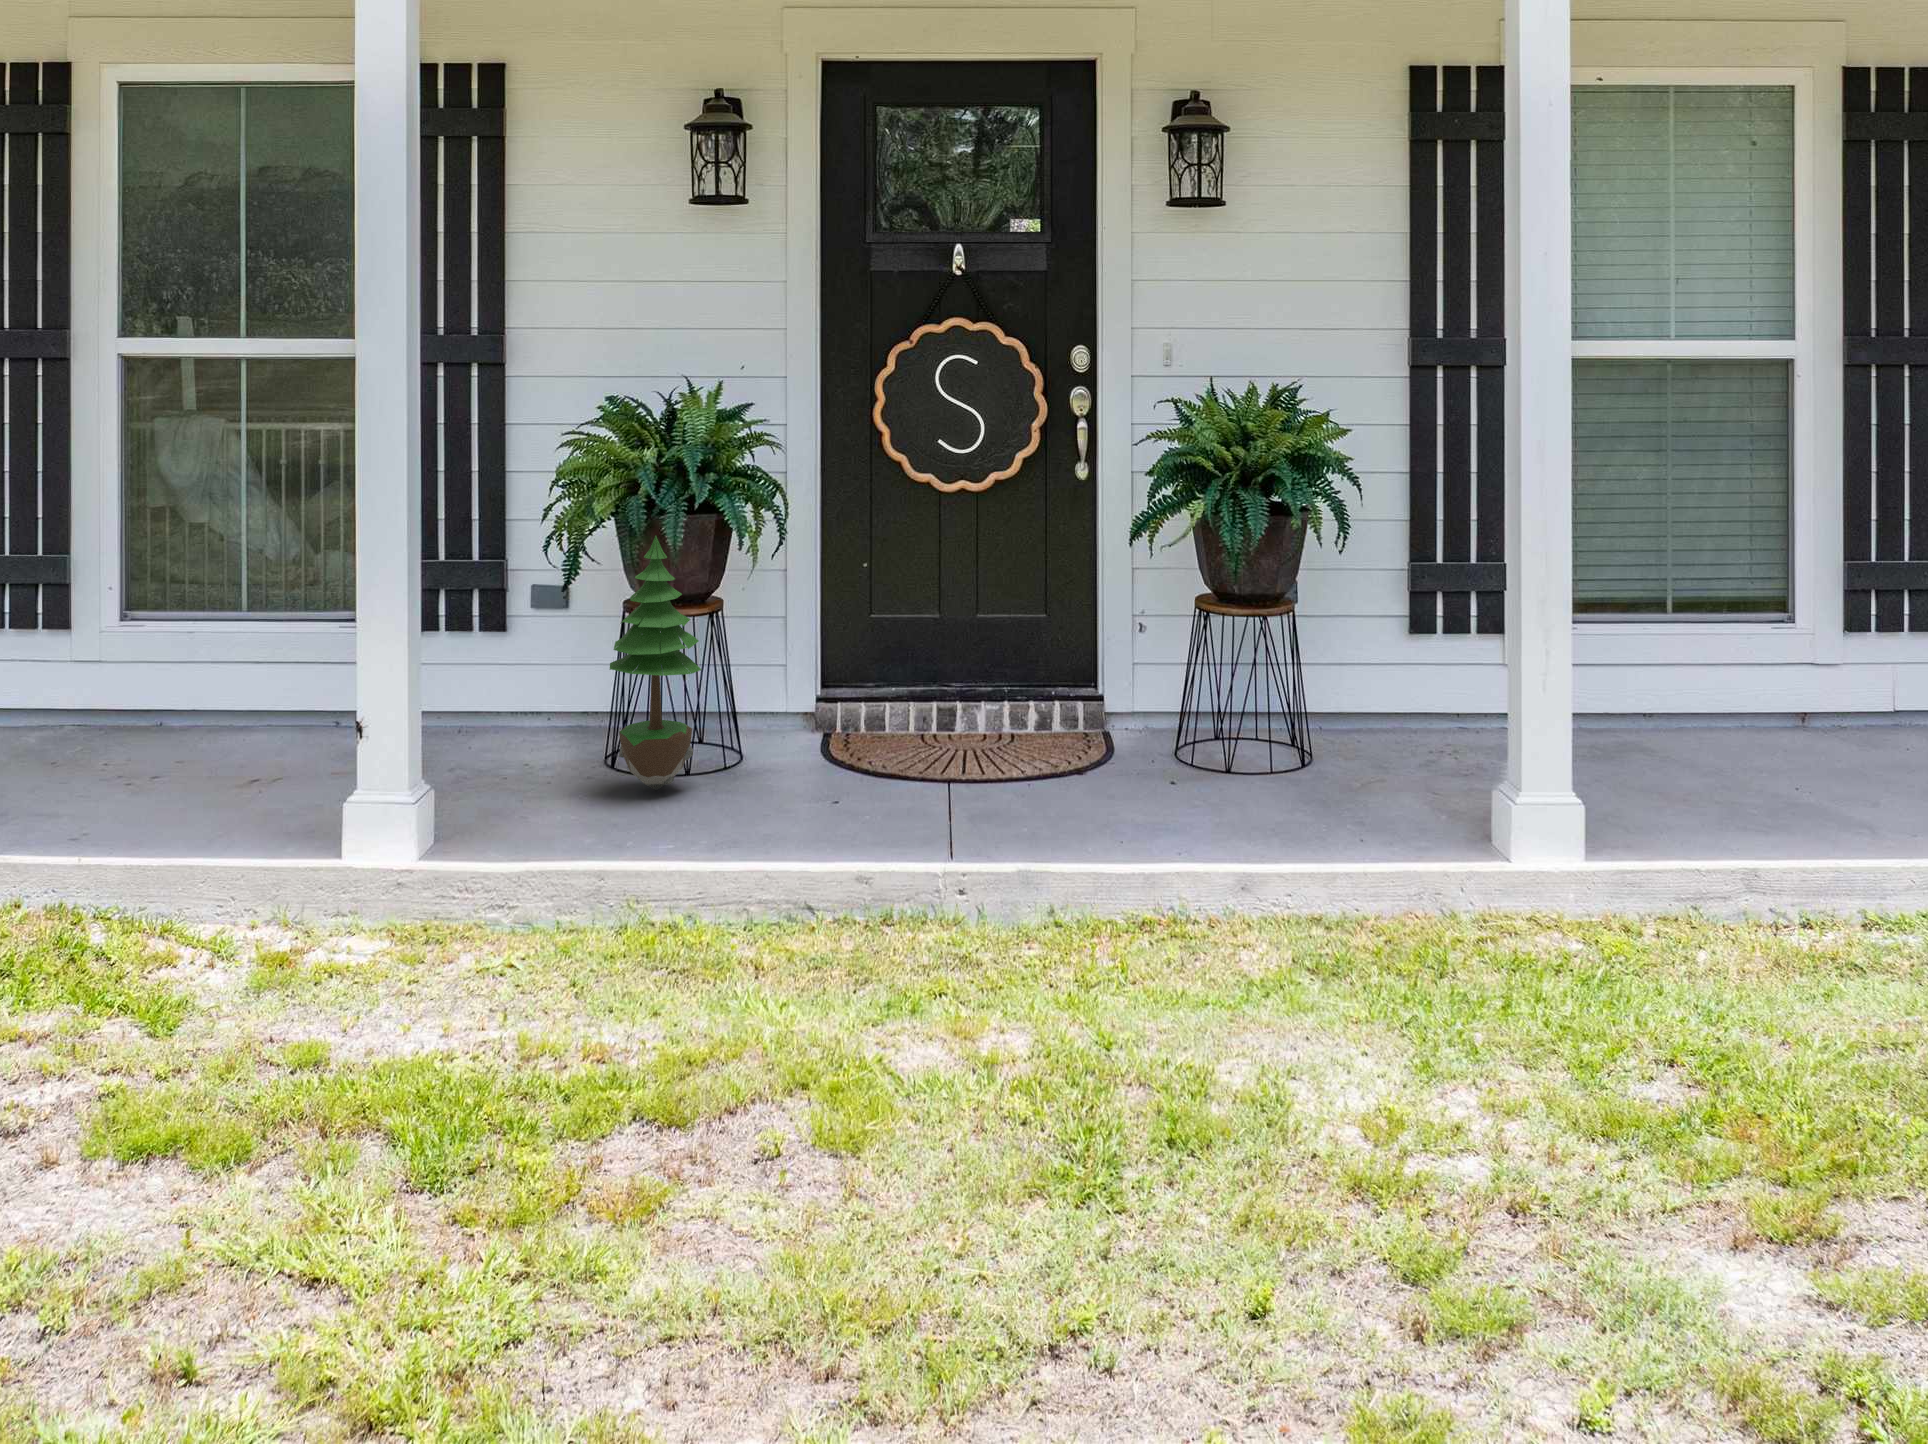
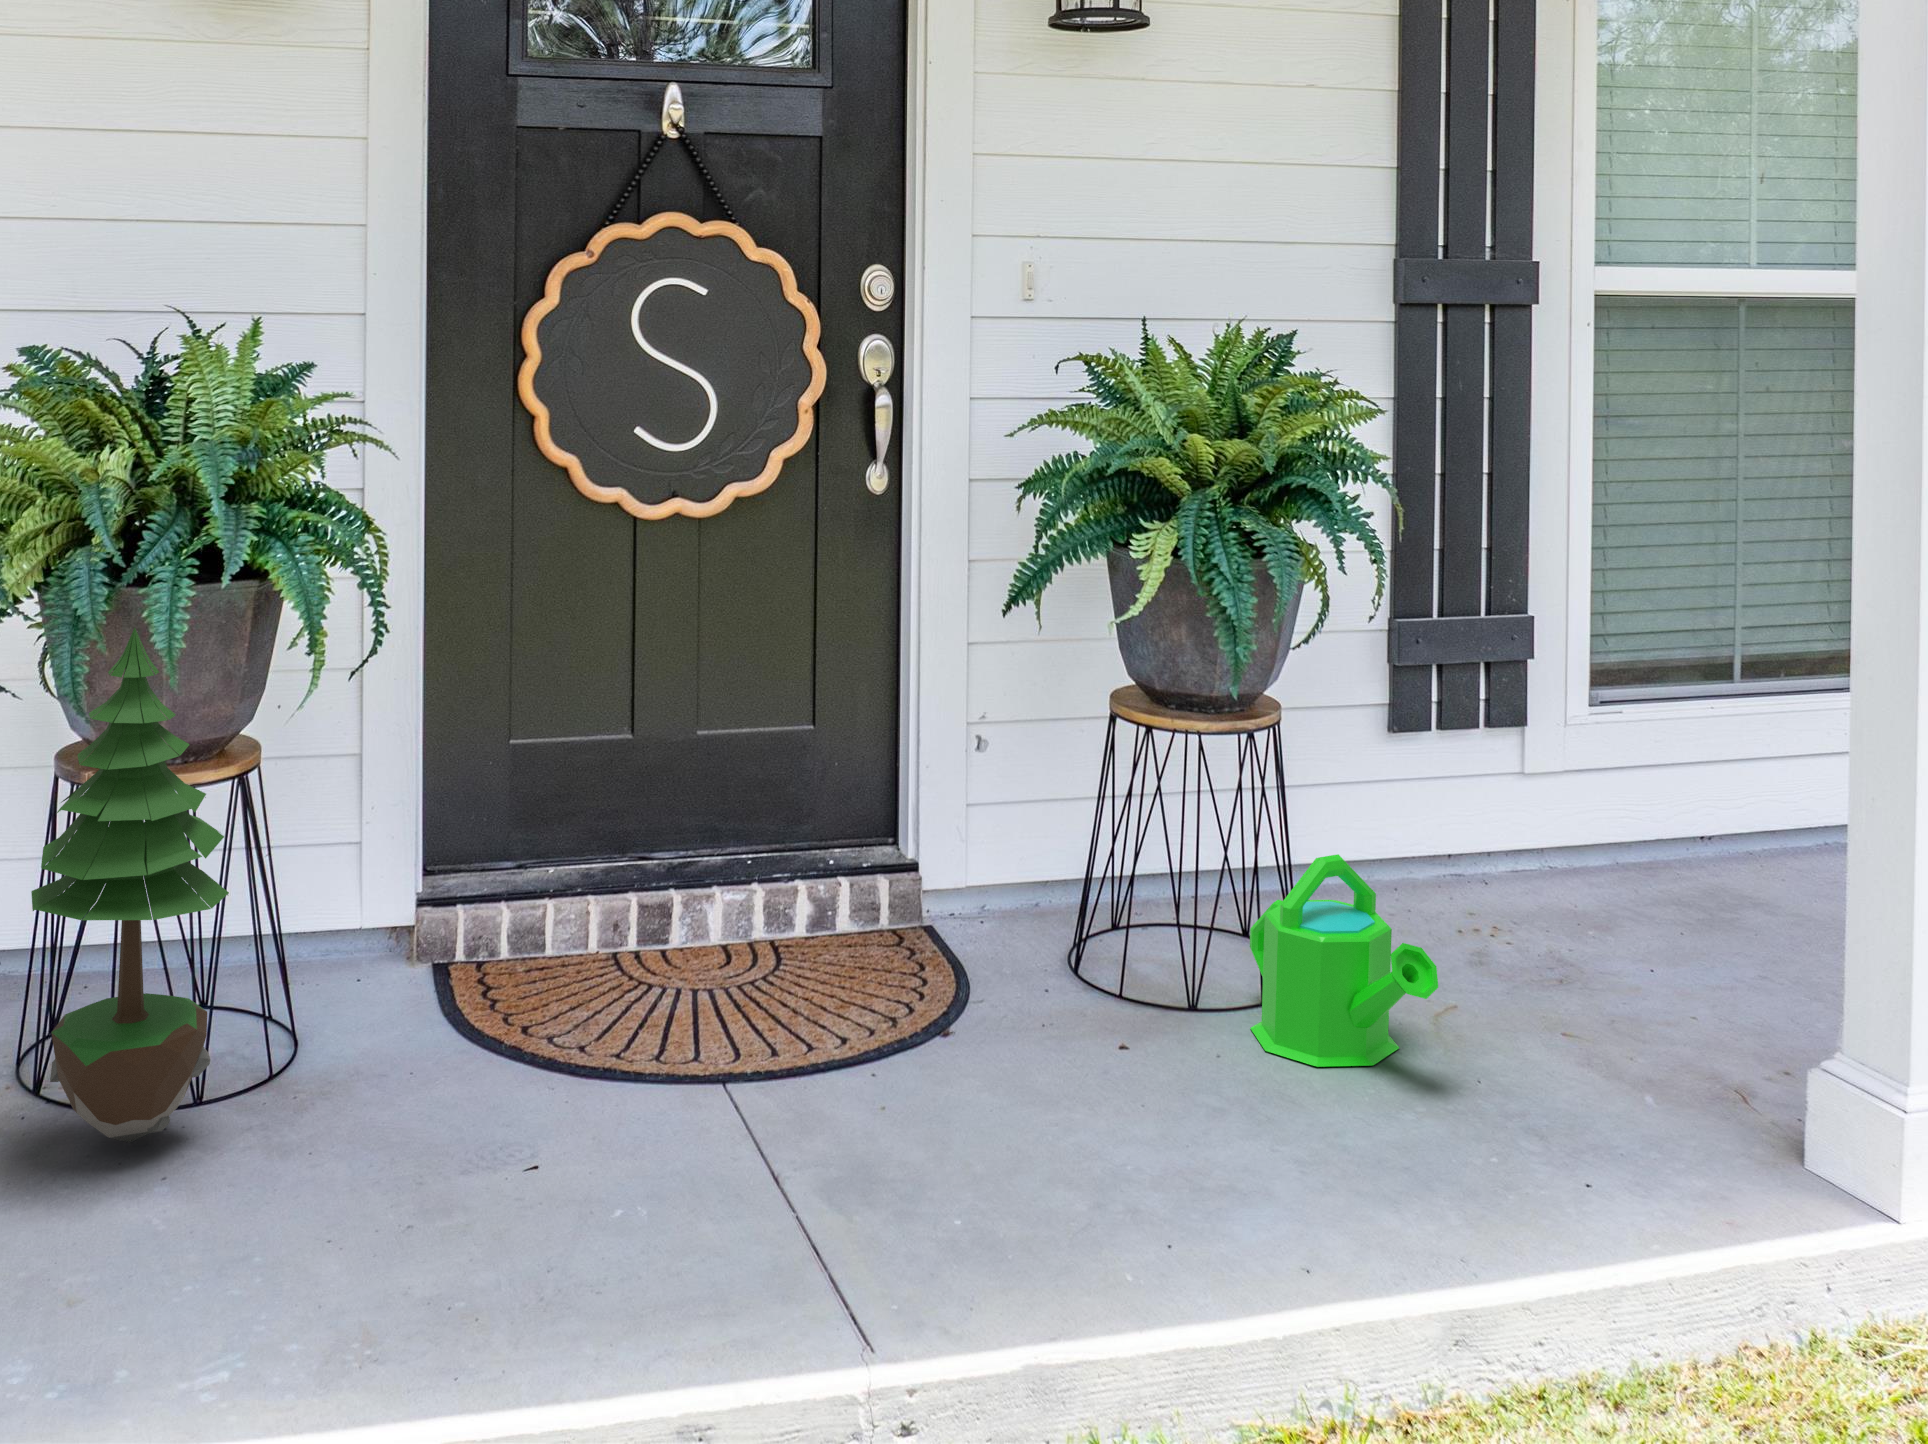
watering can: none [1259,684,1346,802] -> present [1250,854,1438,1067]

